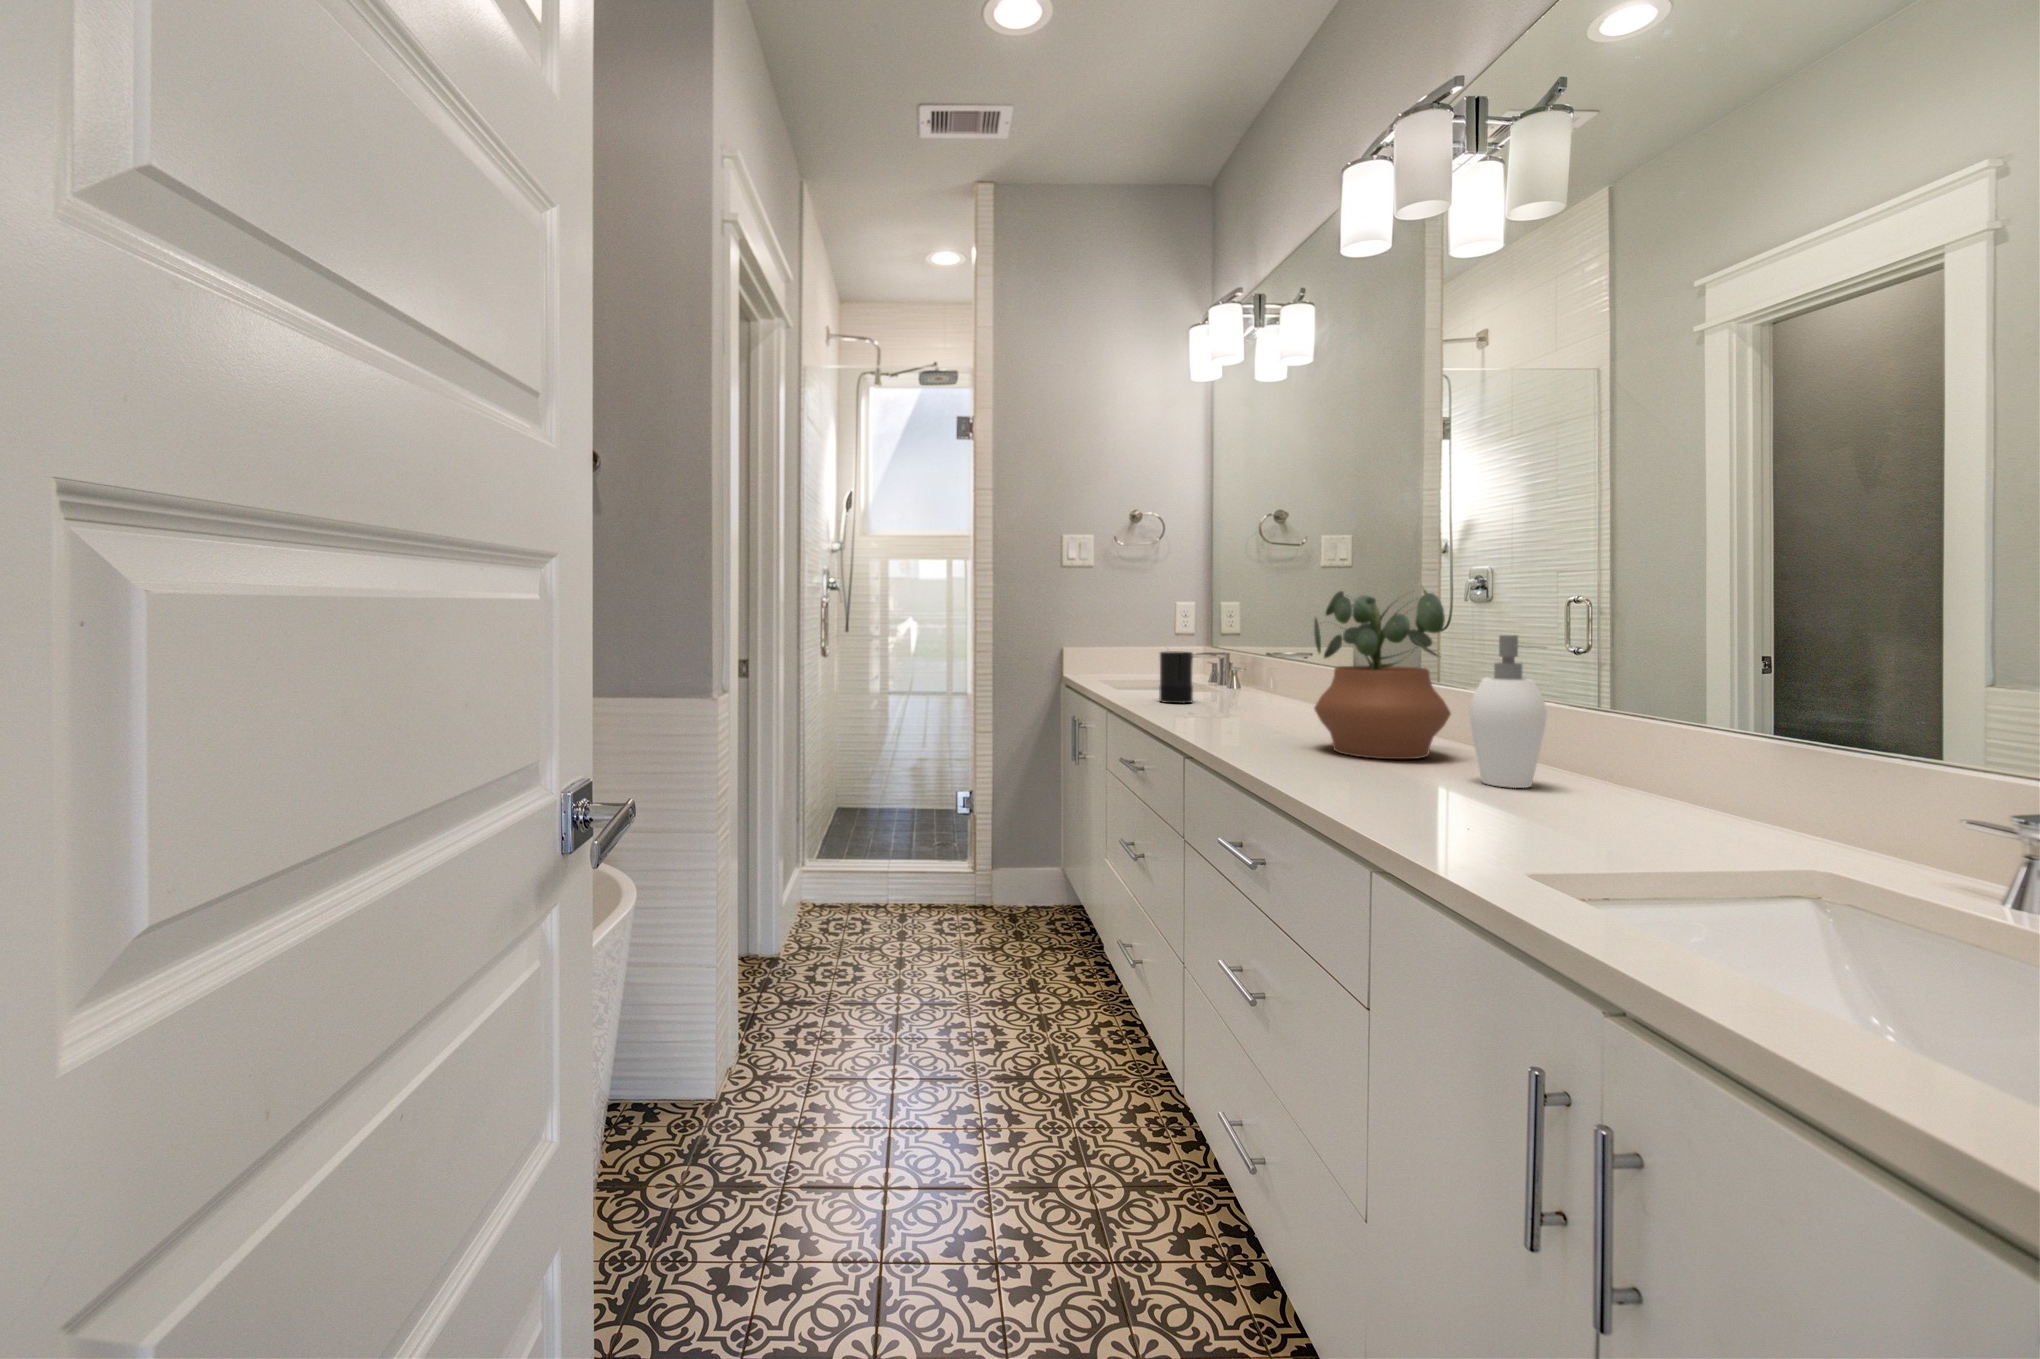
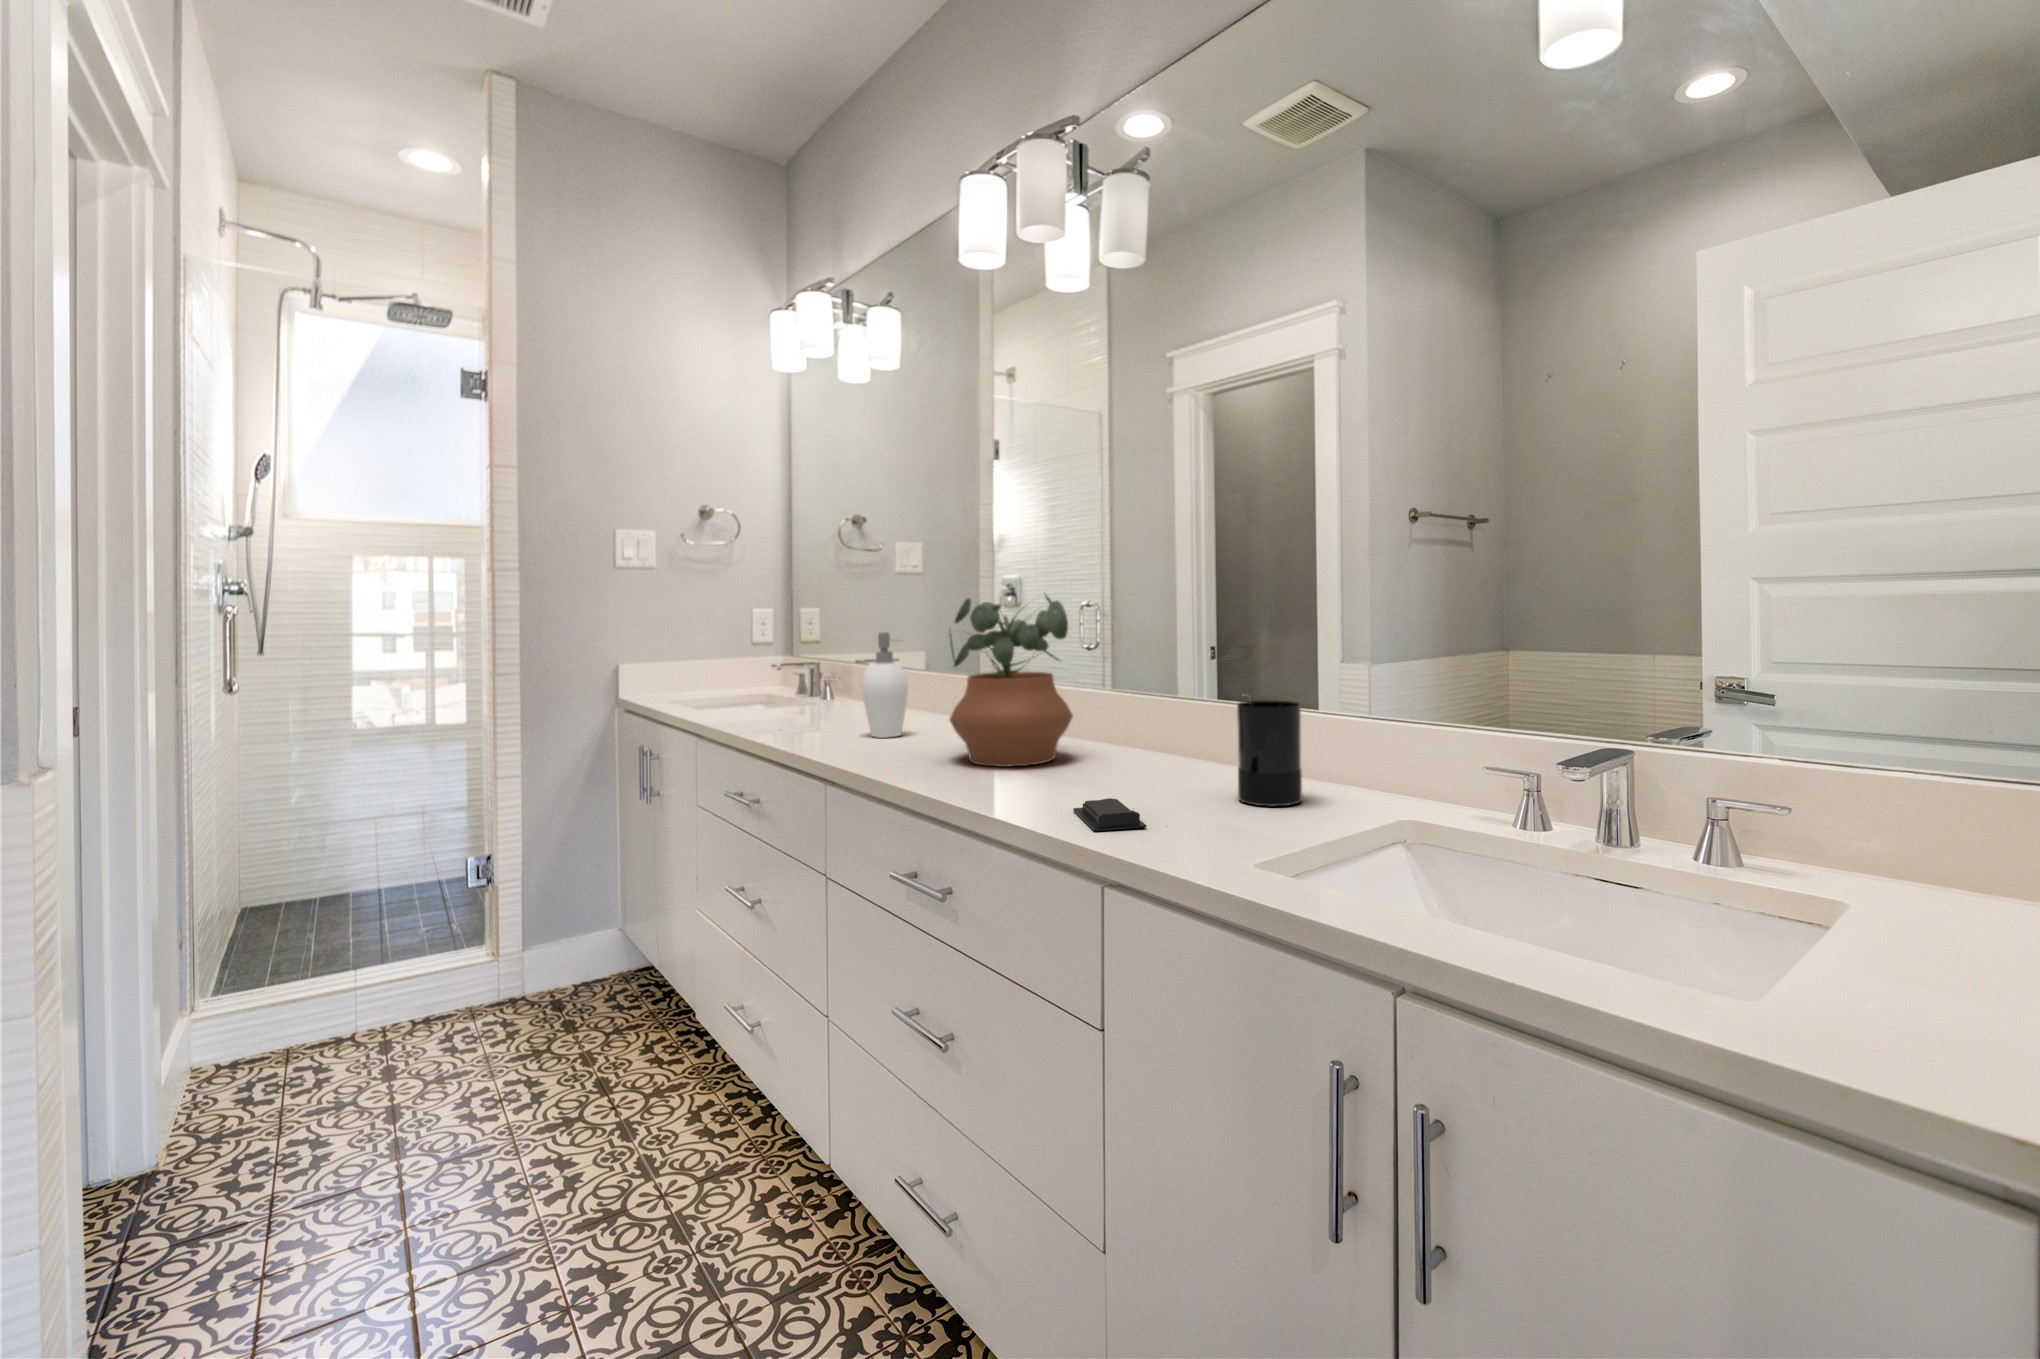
soap dispenser: present [1470,635,1547,788] -> present [862,632,908,738]
candle: present [1159,647,1193,703] -> present [1237,700,1302,806]
soap bar: none [1404,790,1473,822] -> present [1073,798,1146,831]

